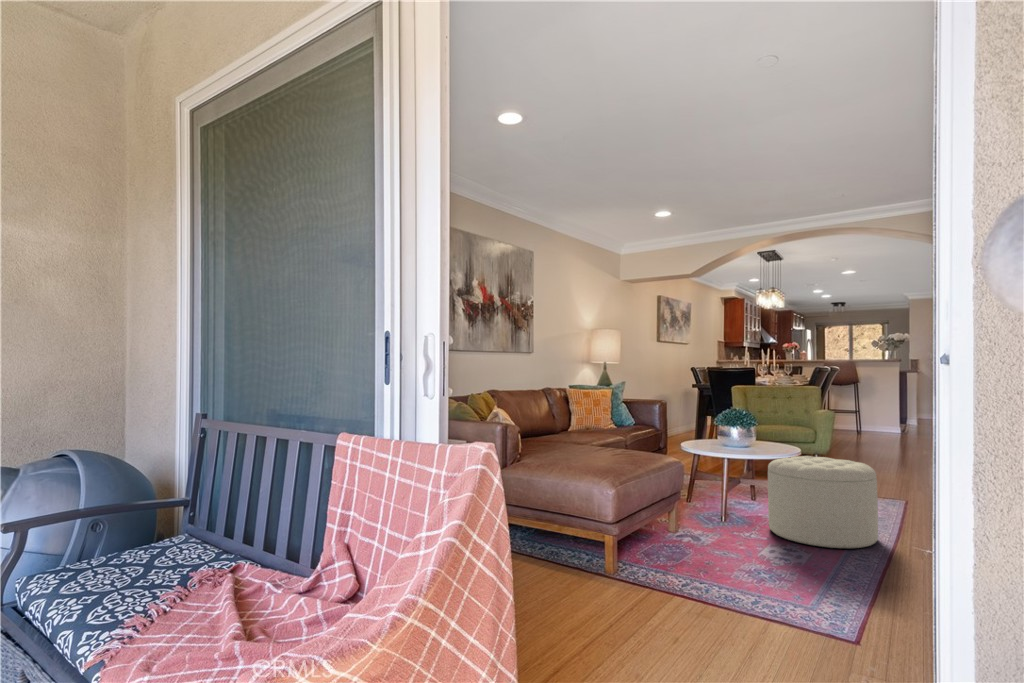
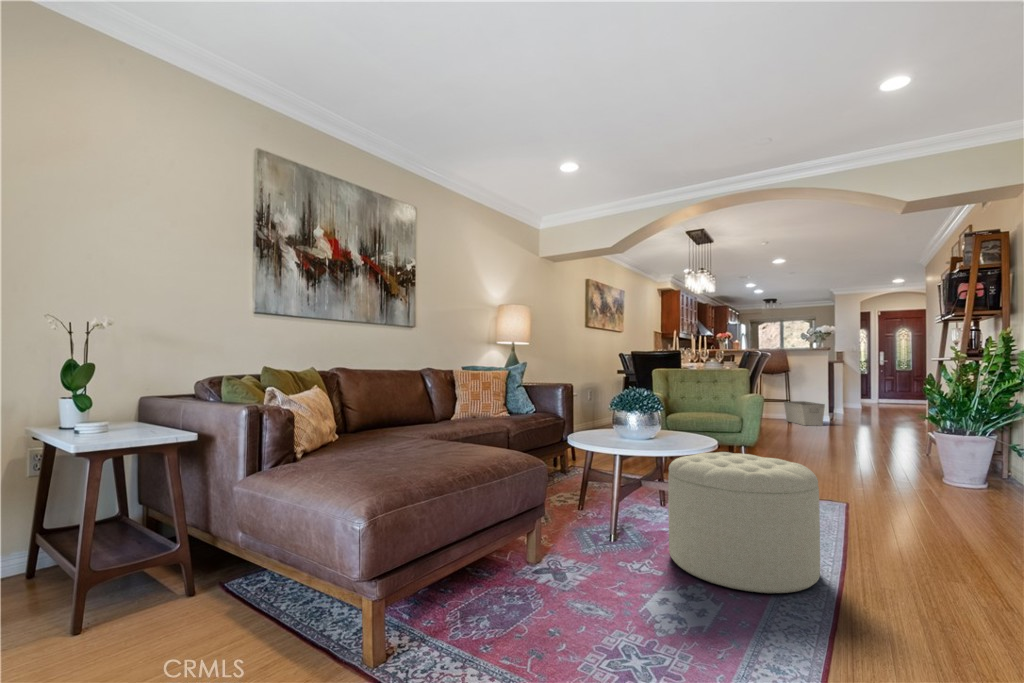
storage bin: none [853,412,895,437] -> present [784,401,825,426]

